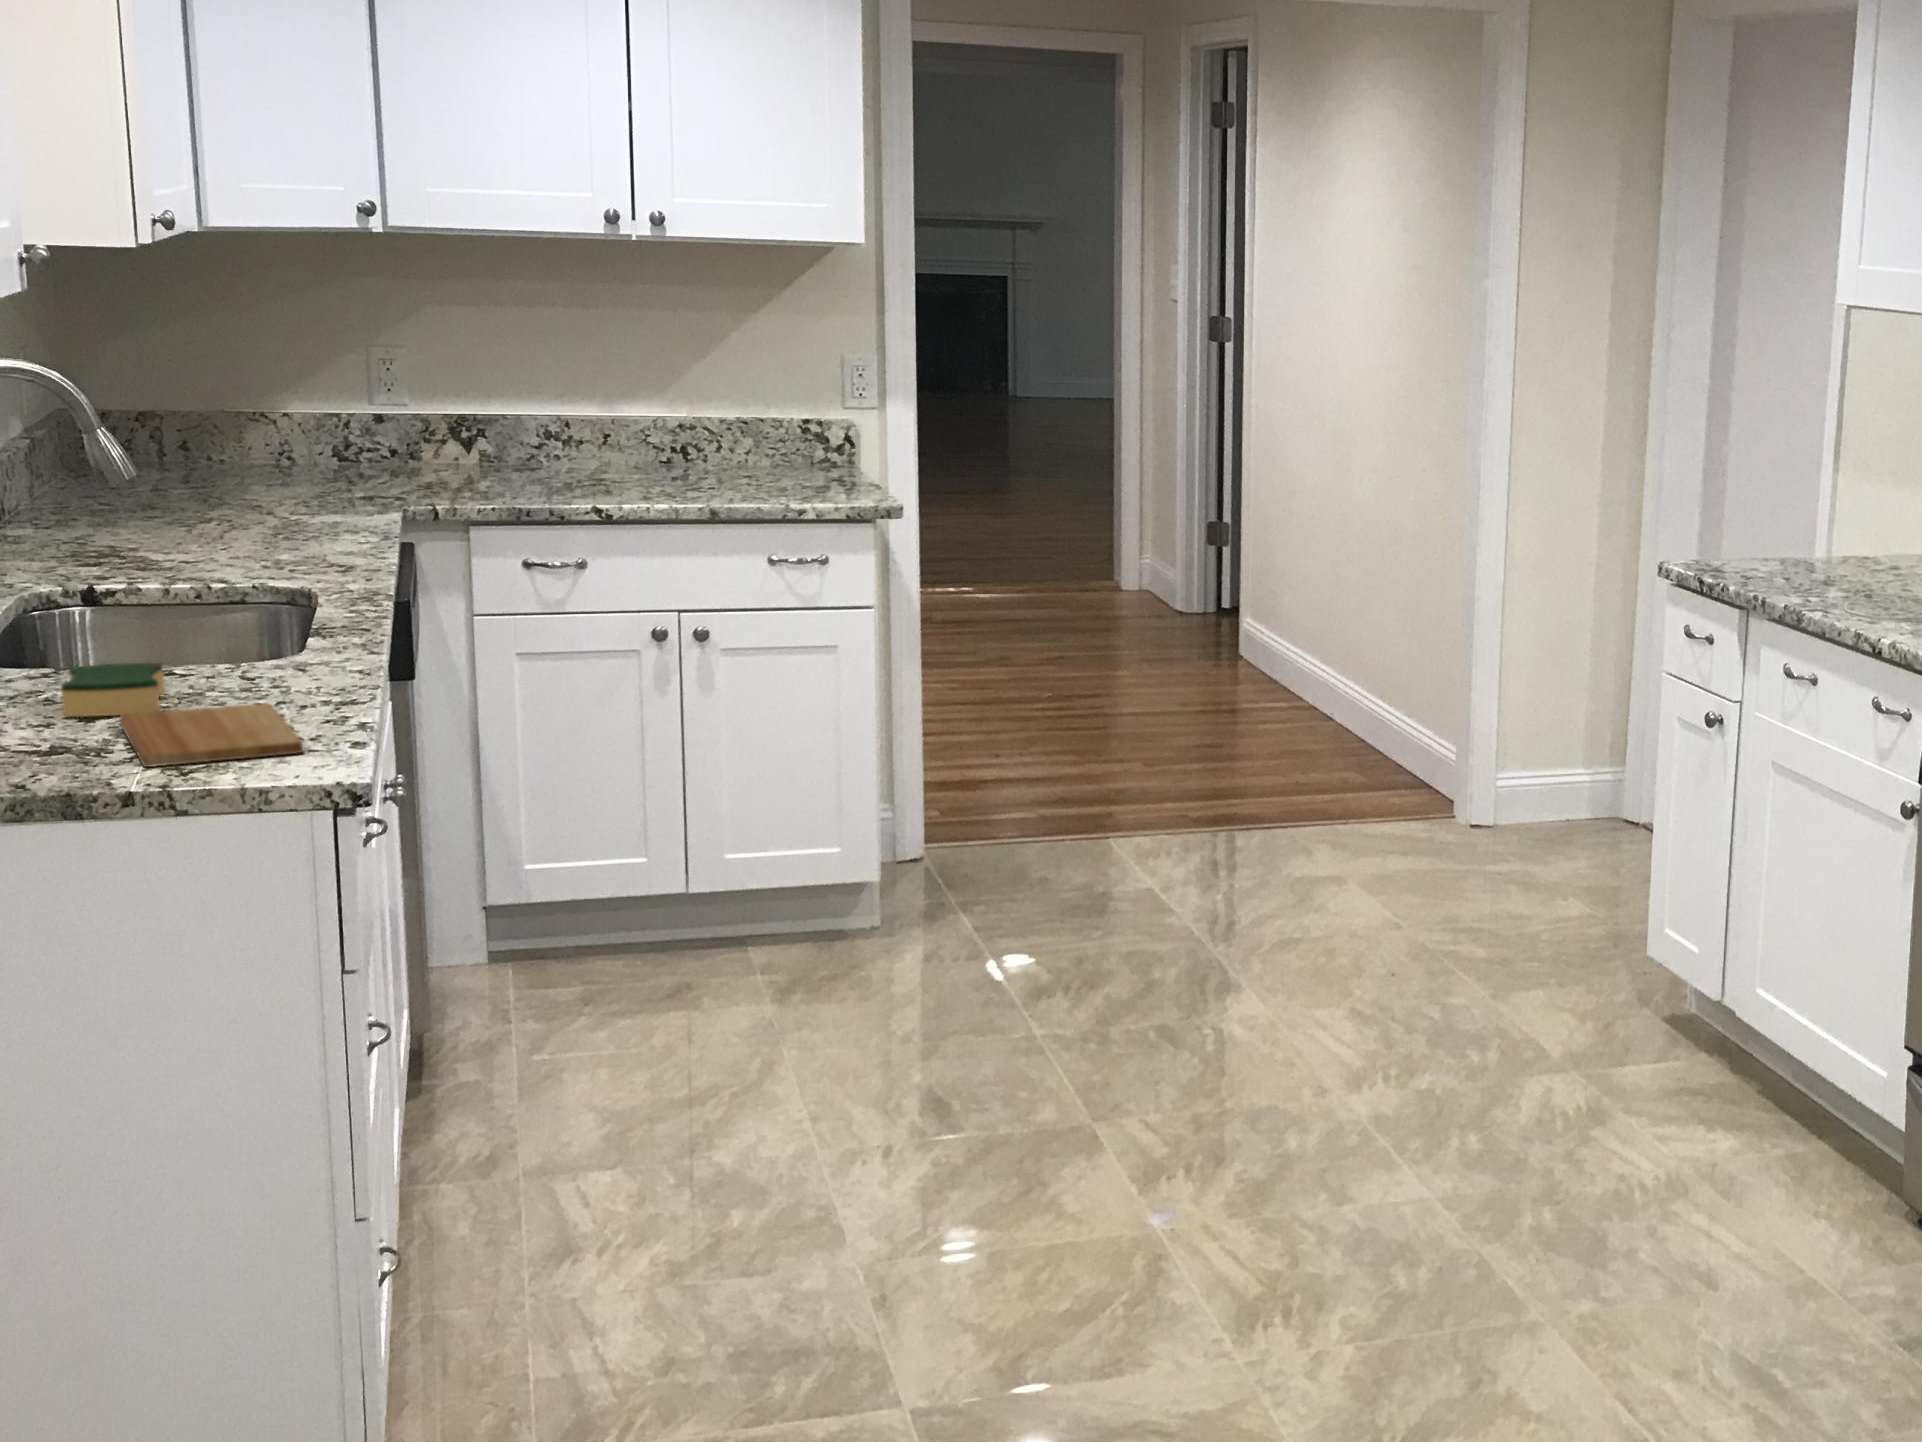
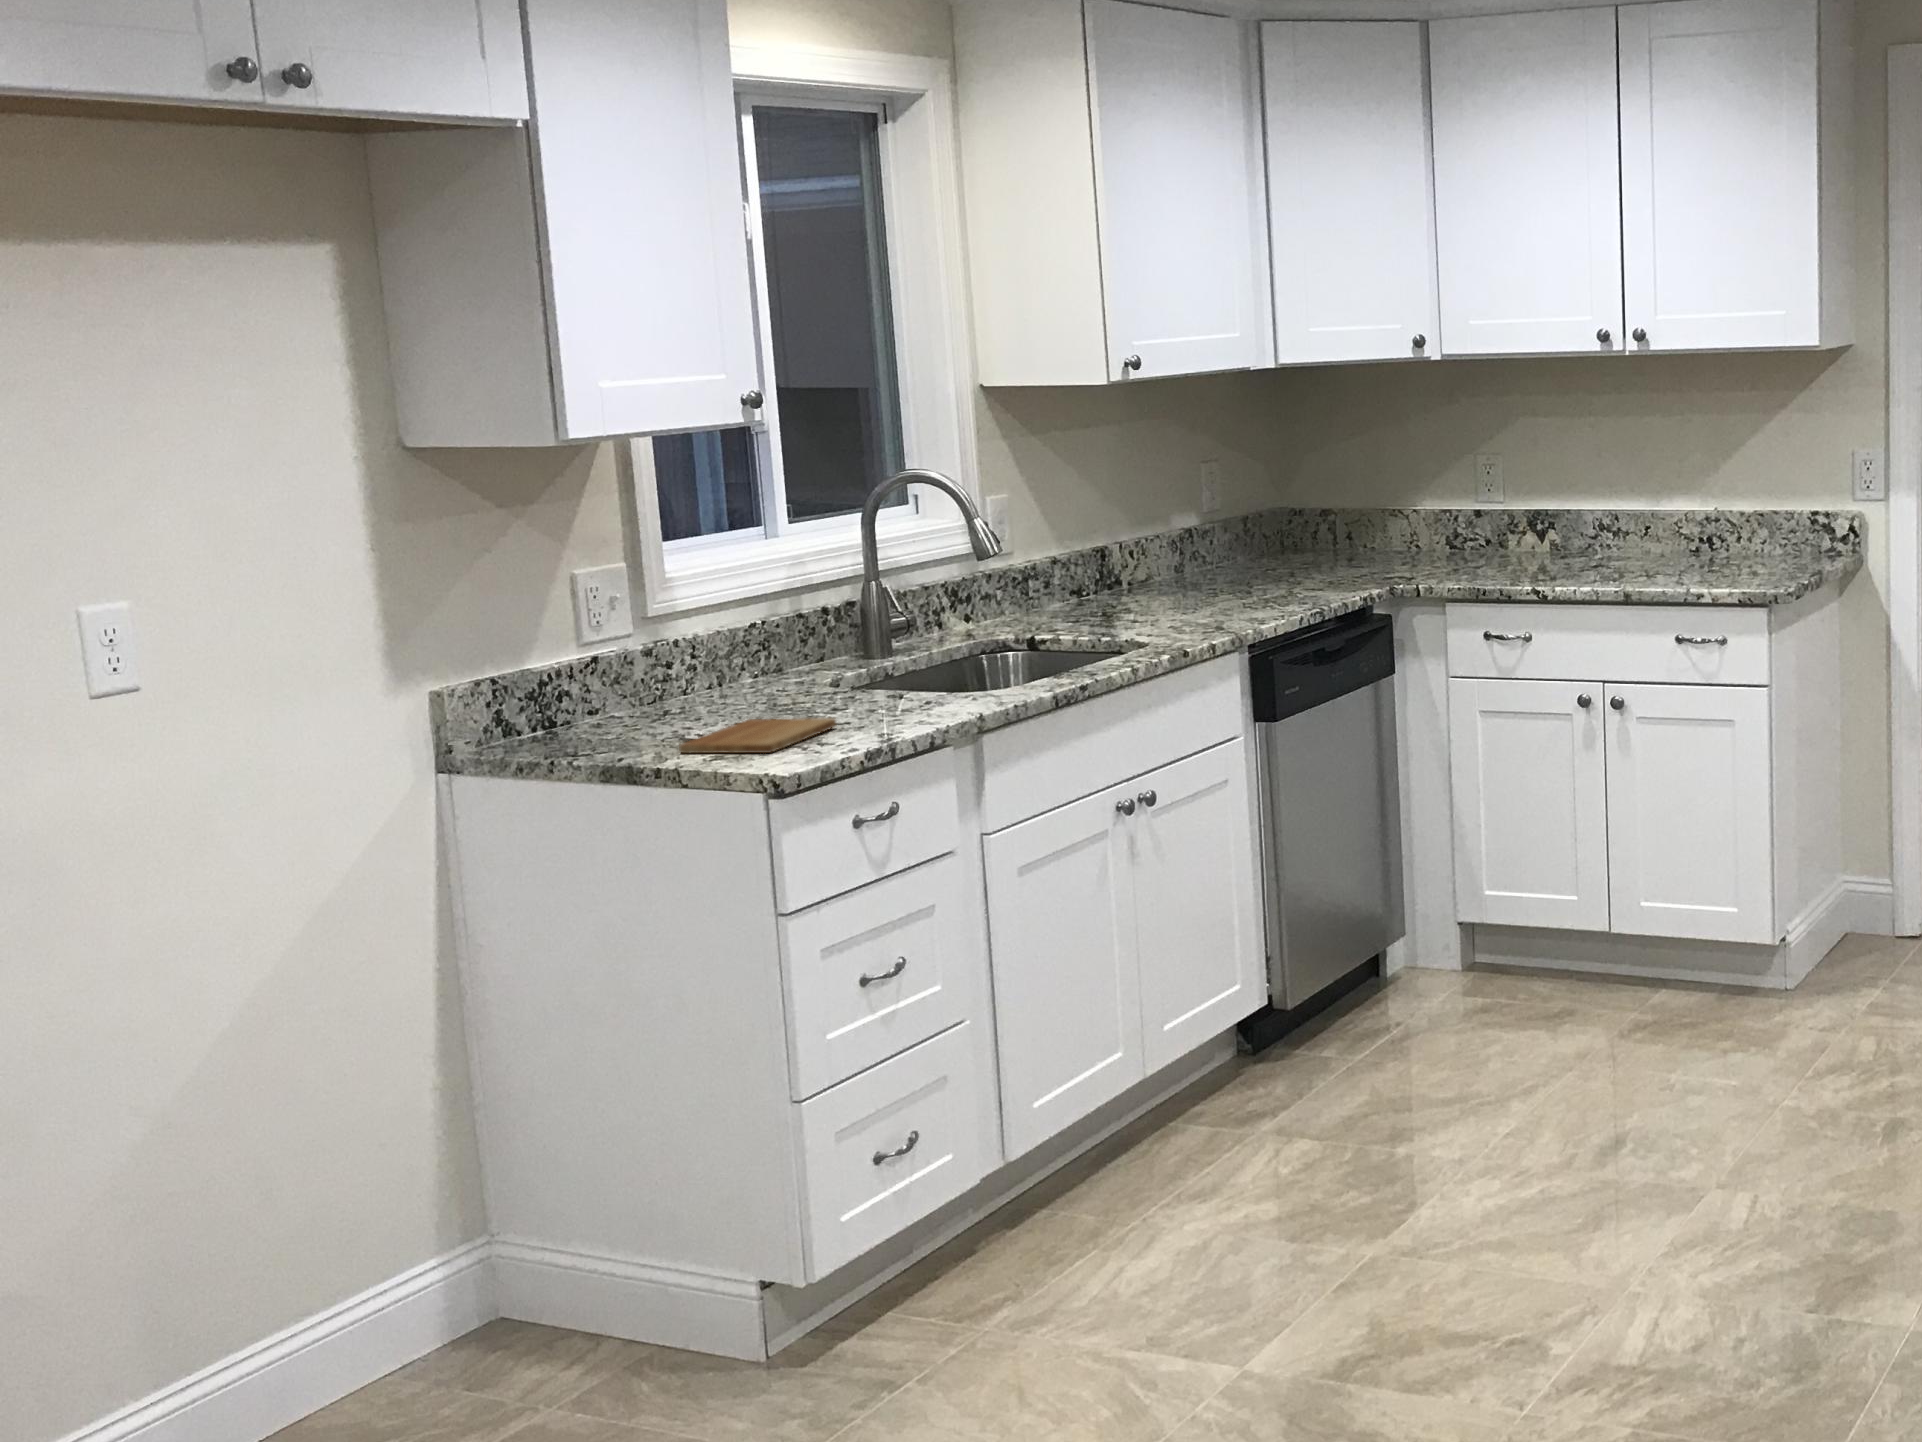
sponge: present [61,663,165,717] -> none [746,686,836,720]

